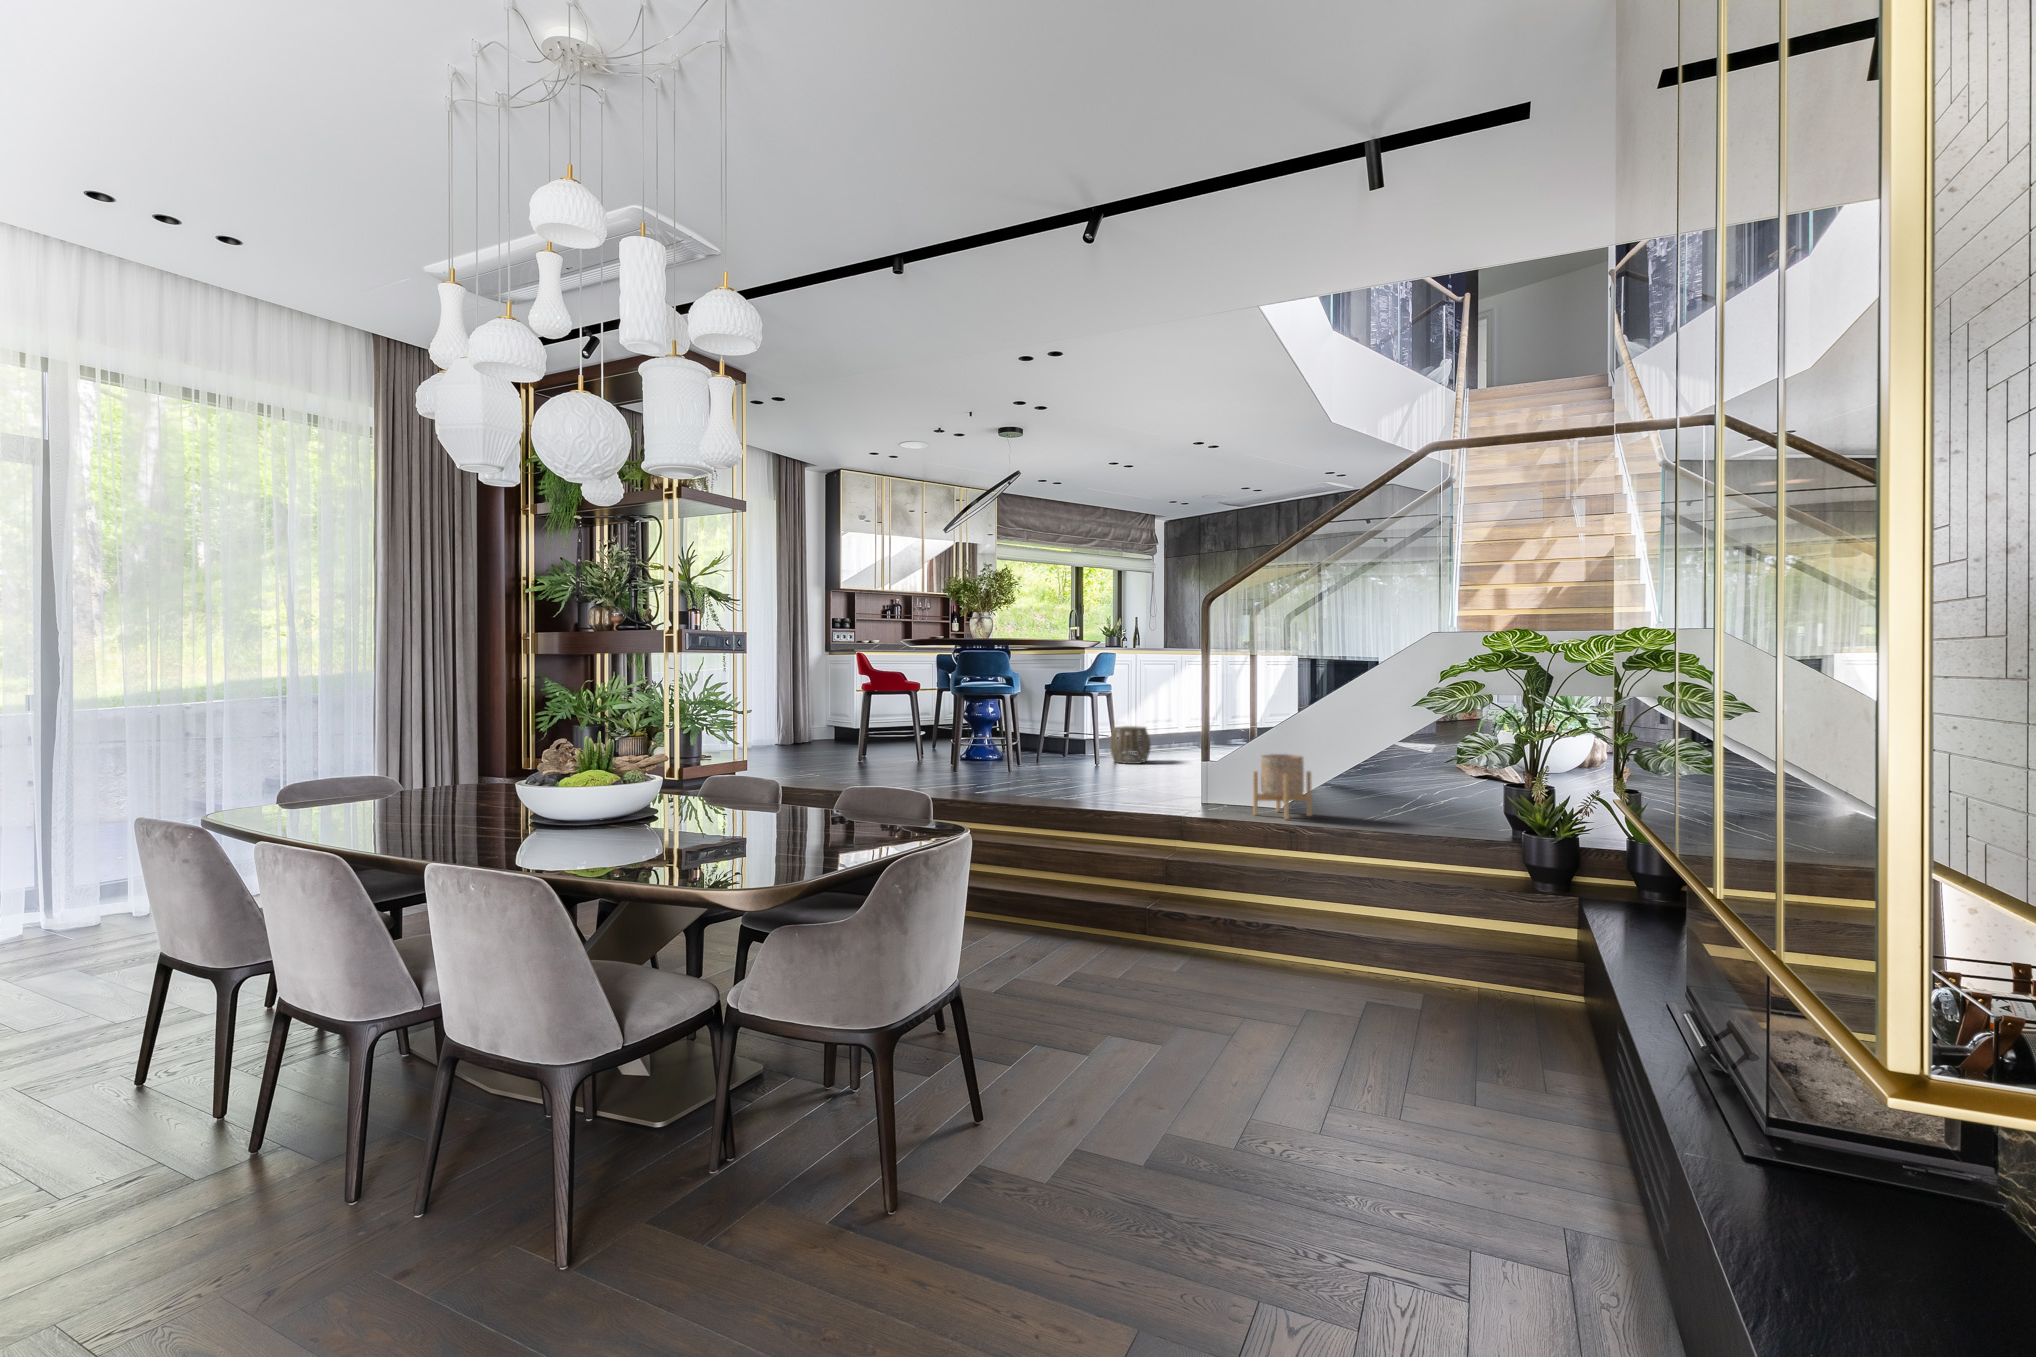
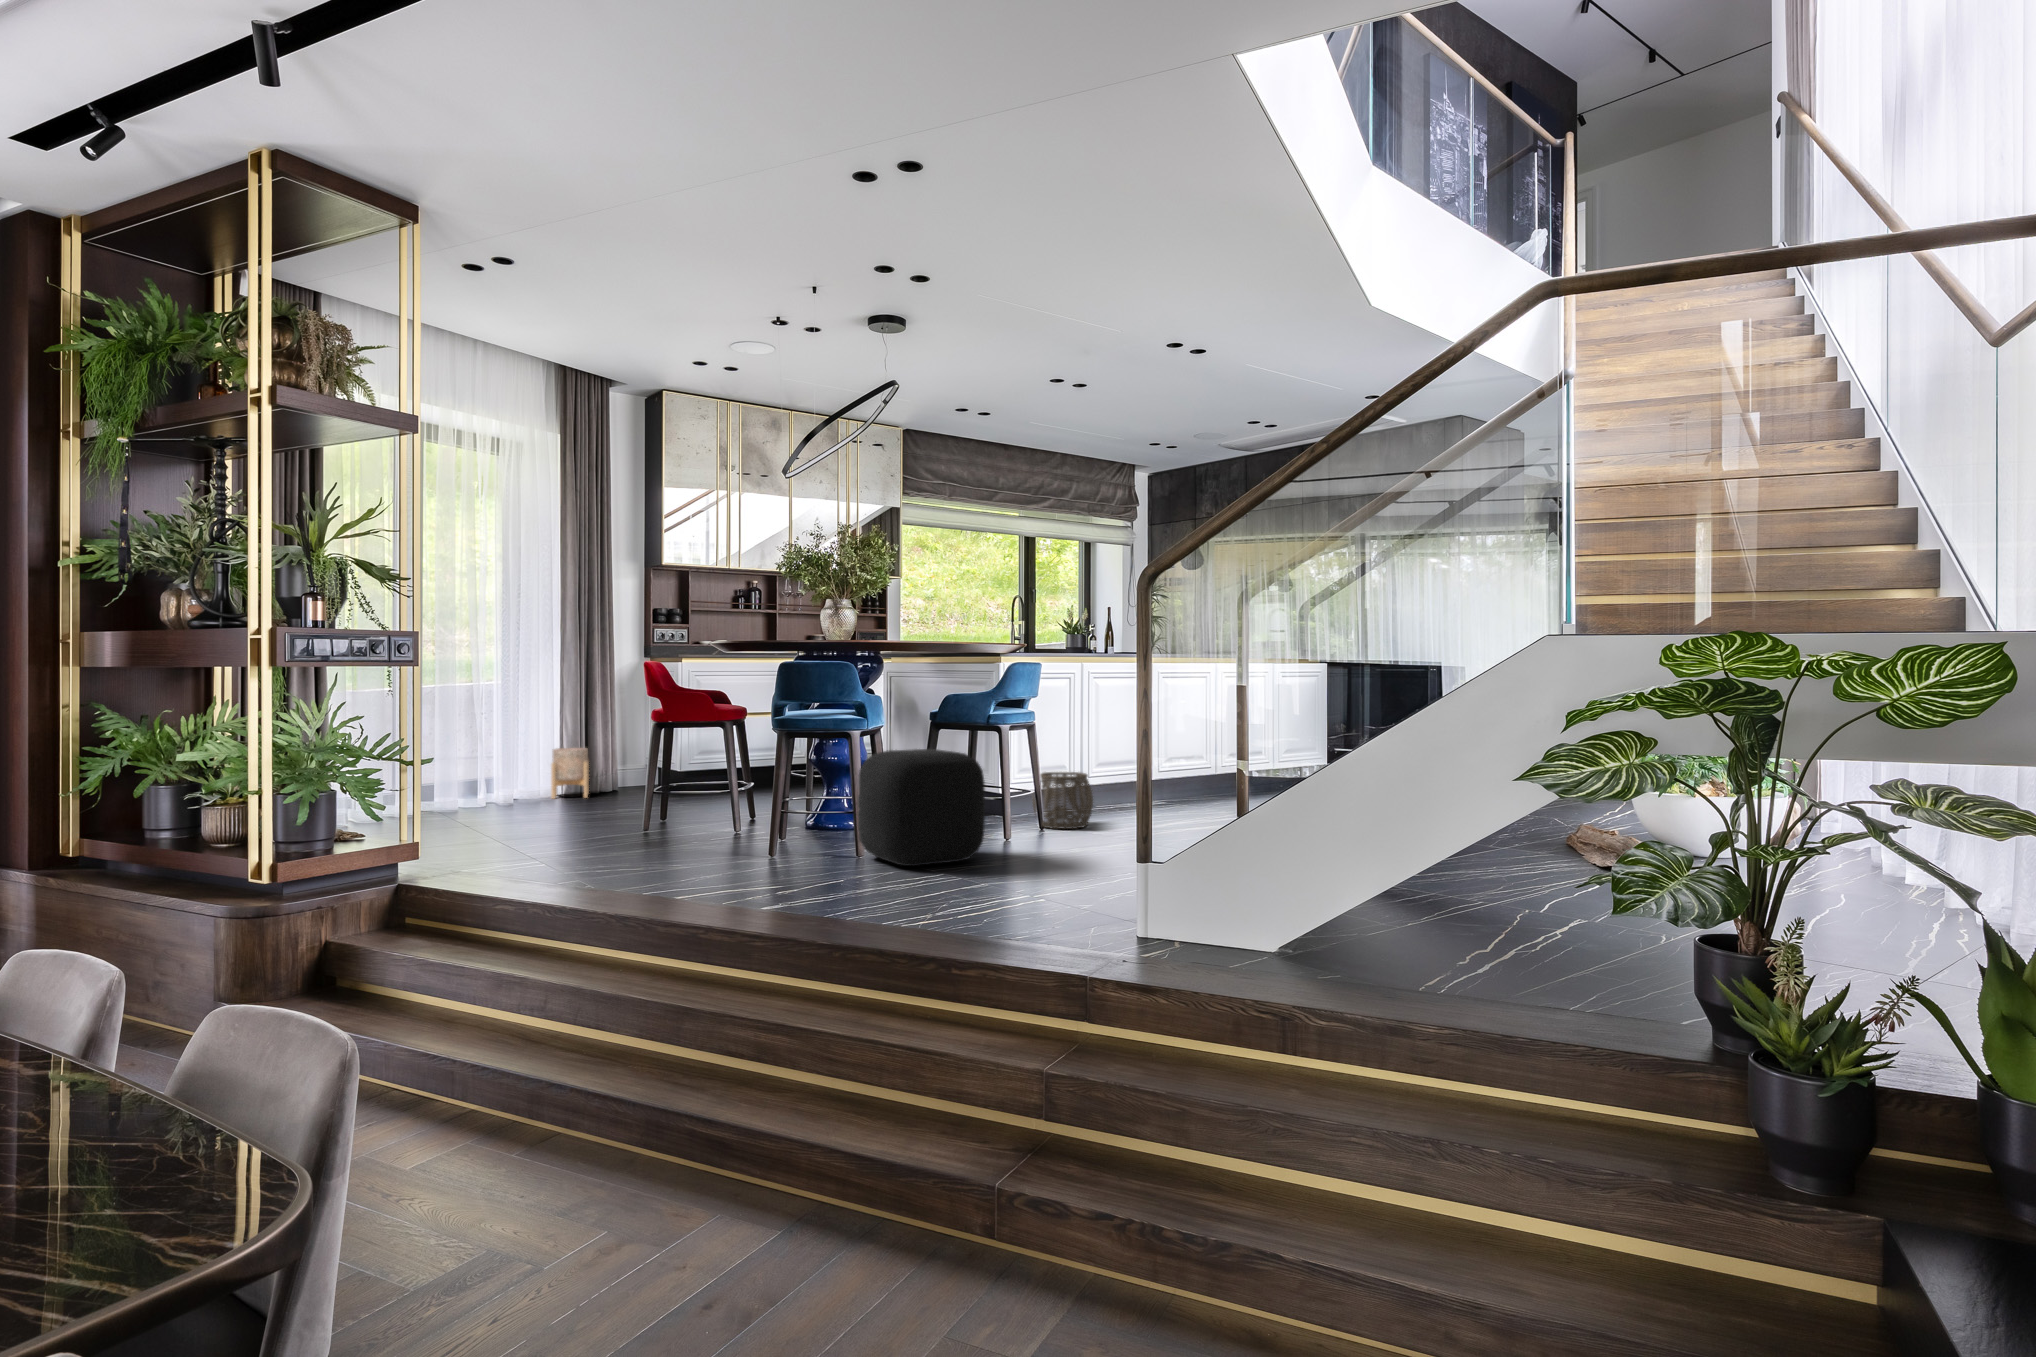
ottoman: none [1010,708,1092,780] -> present [857,749,985,866]
planter: present [1253,754,1312,820] -> present [551,748,589,799]

